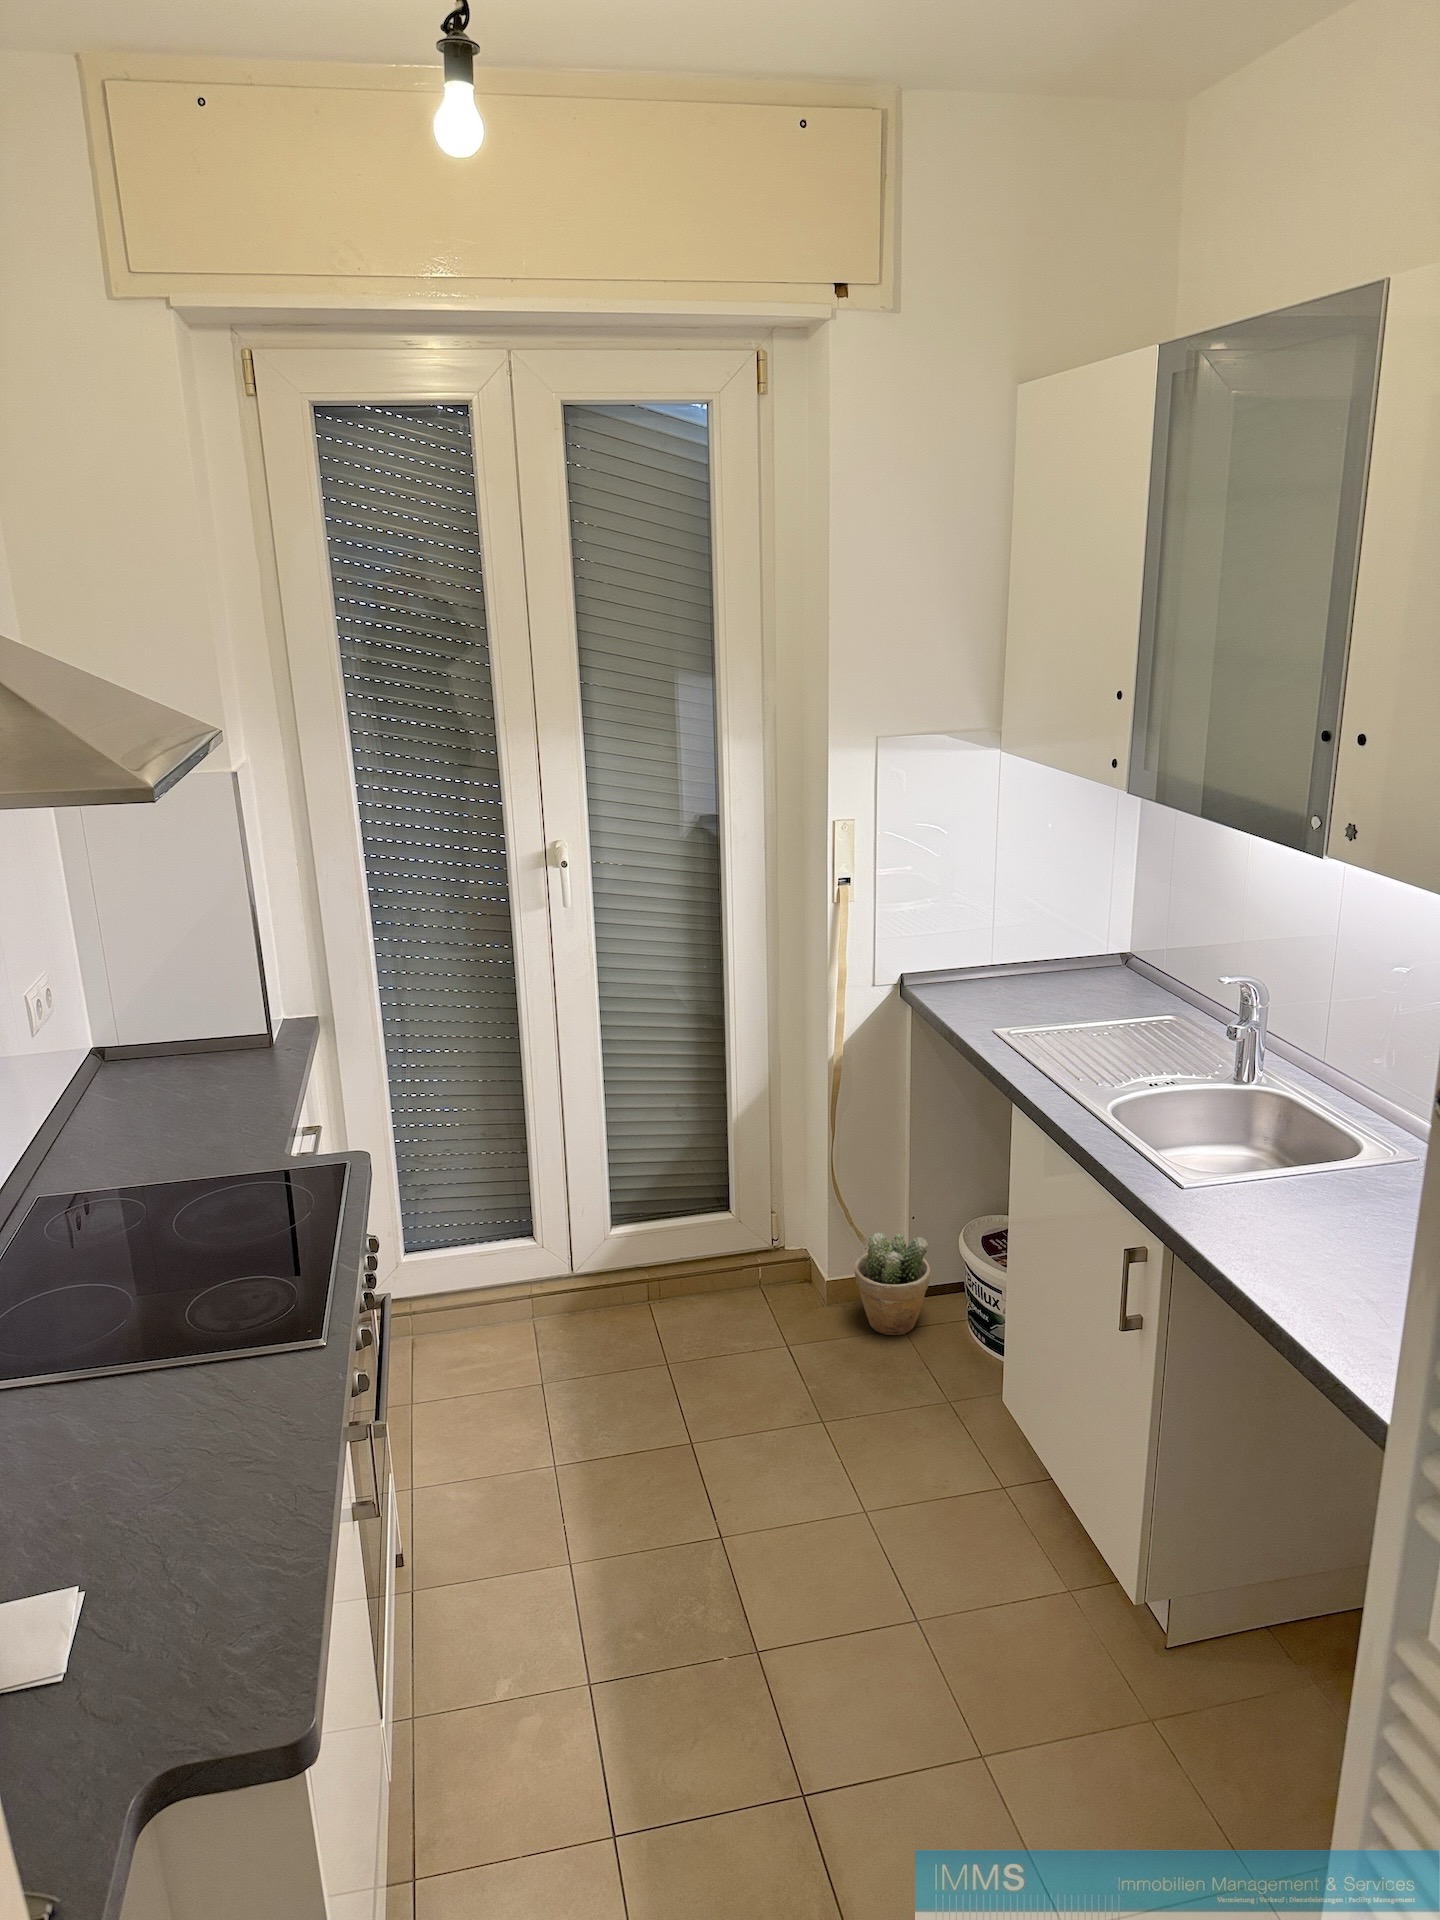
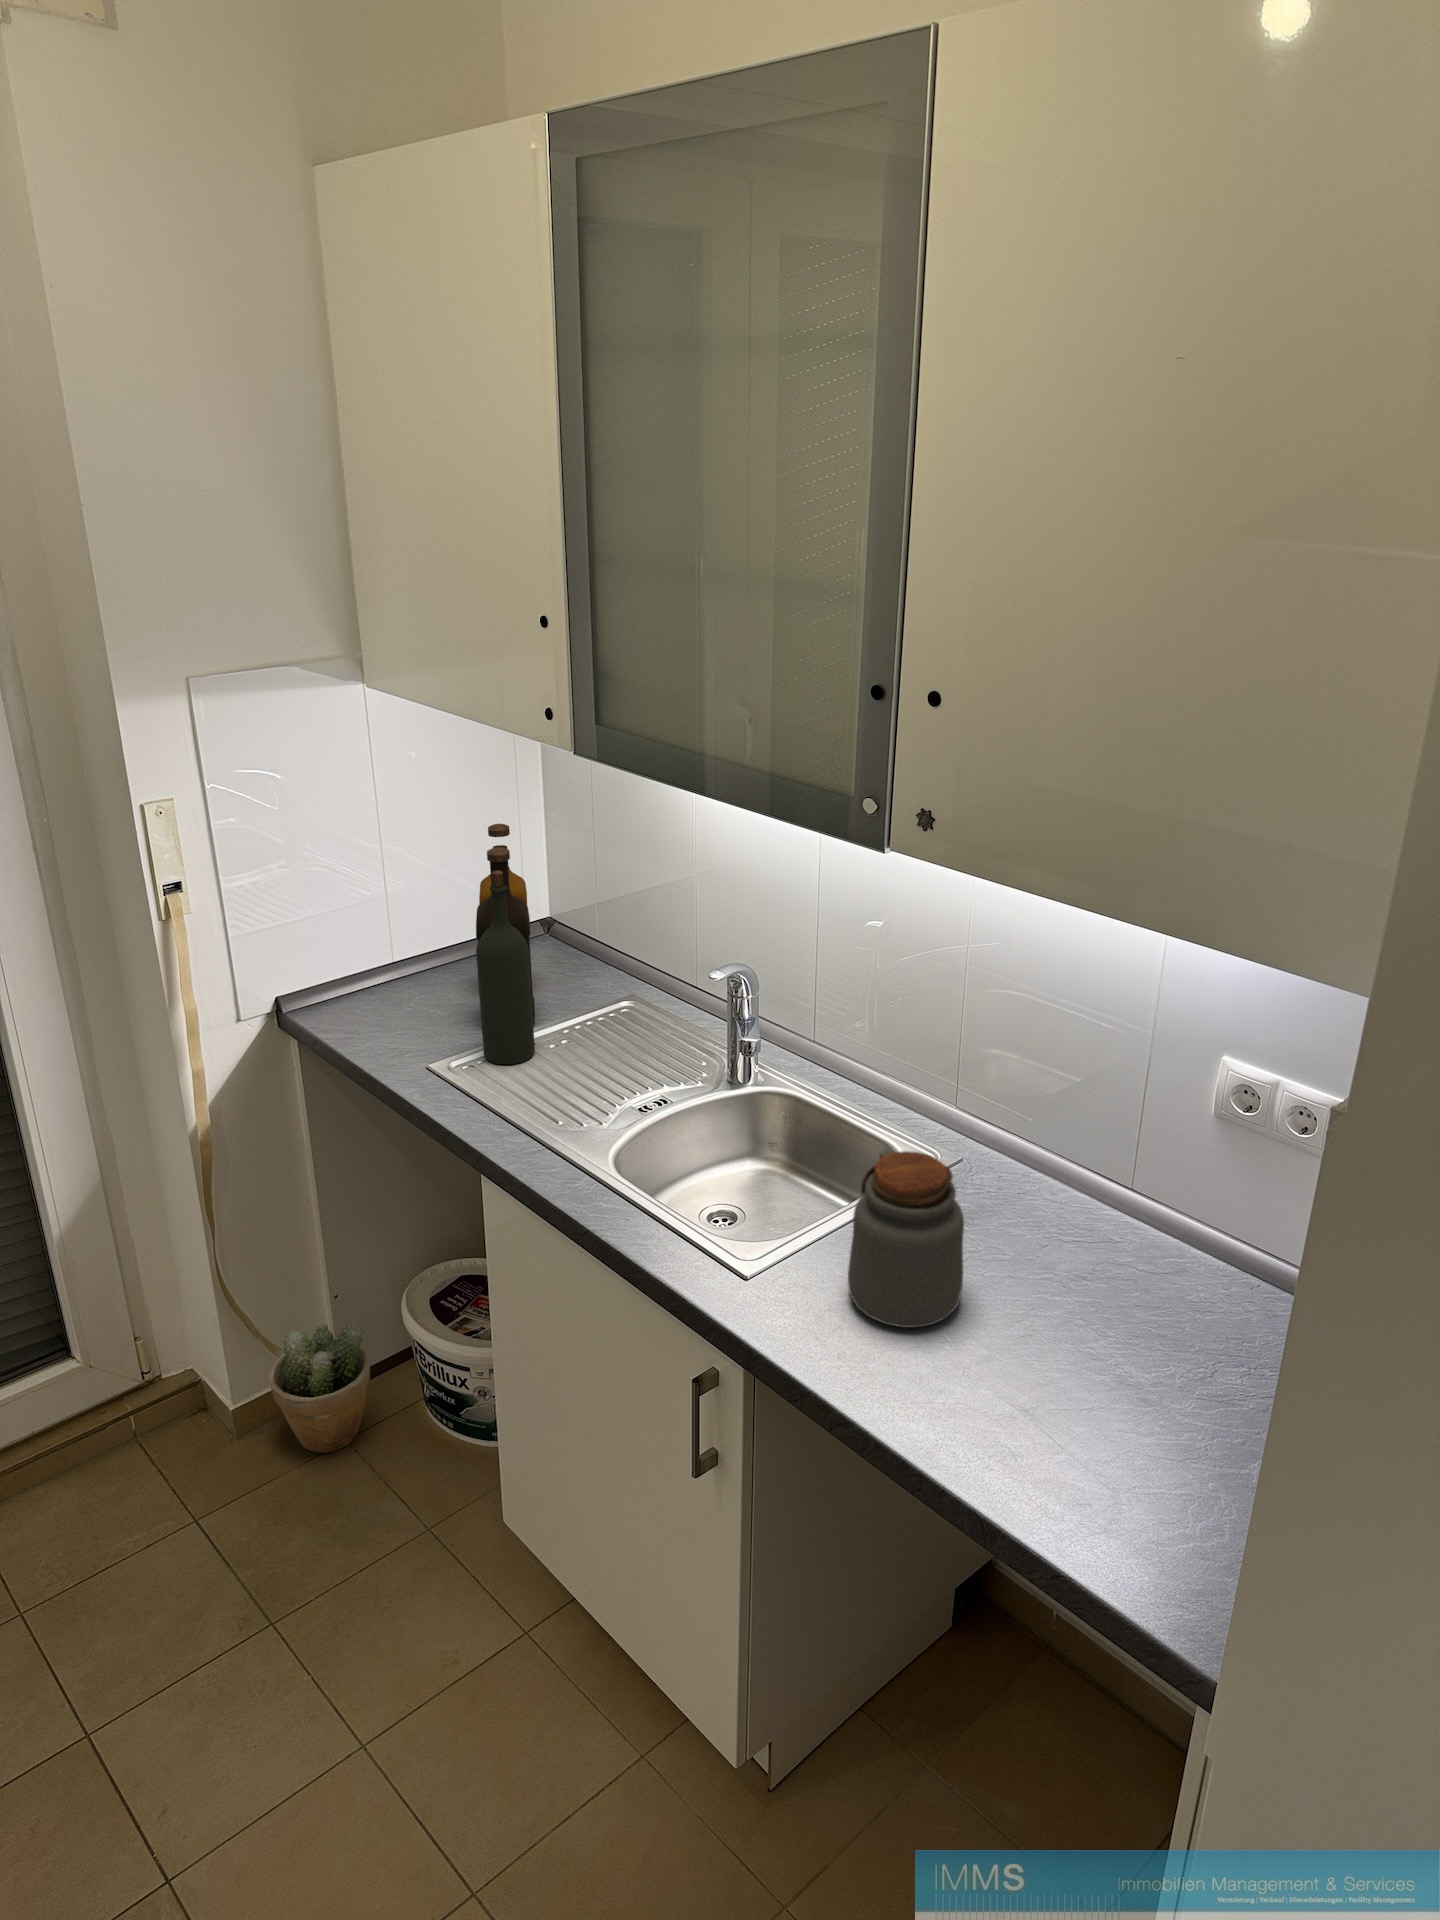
bottle: none [1044,861,1109,1041] -> present [476,824,535,1065]
jar: none [1262,1107,1365,1247] -> present [848,1151,964,1328]

